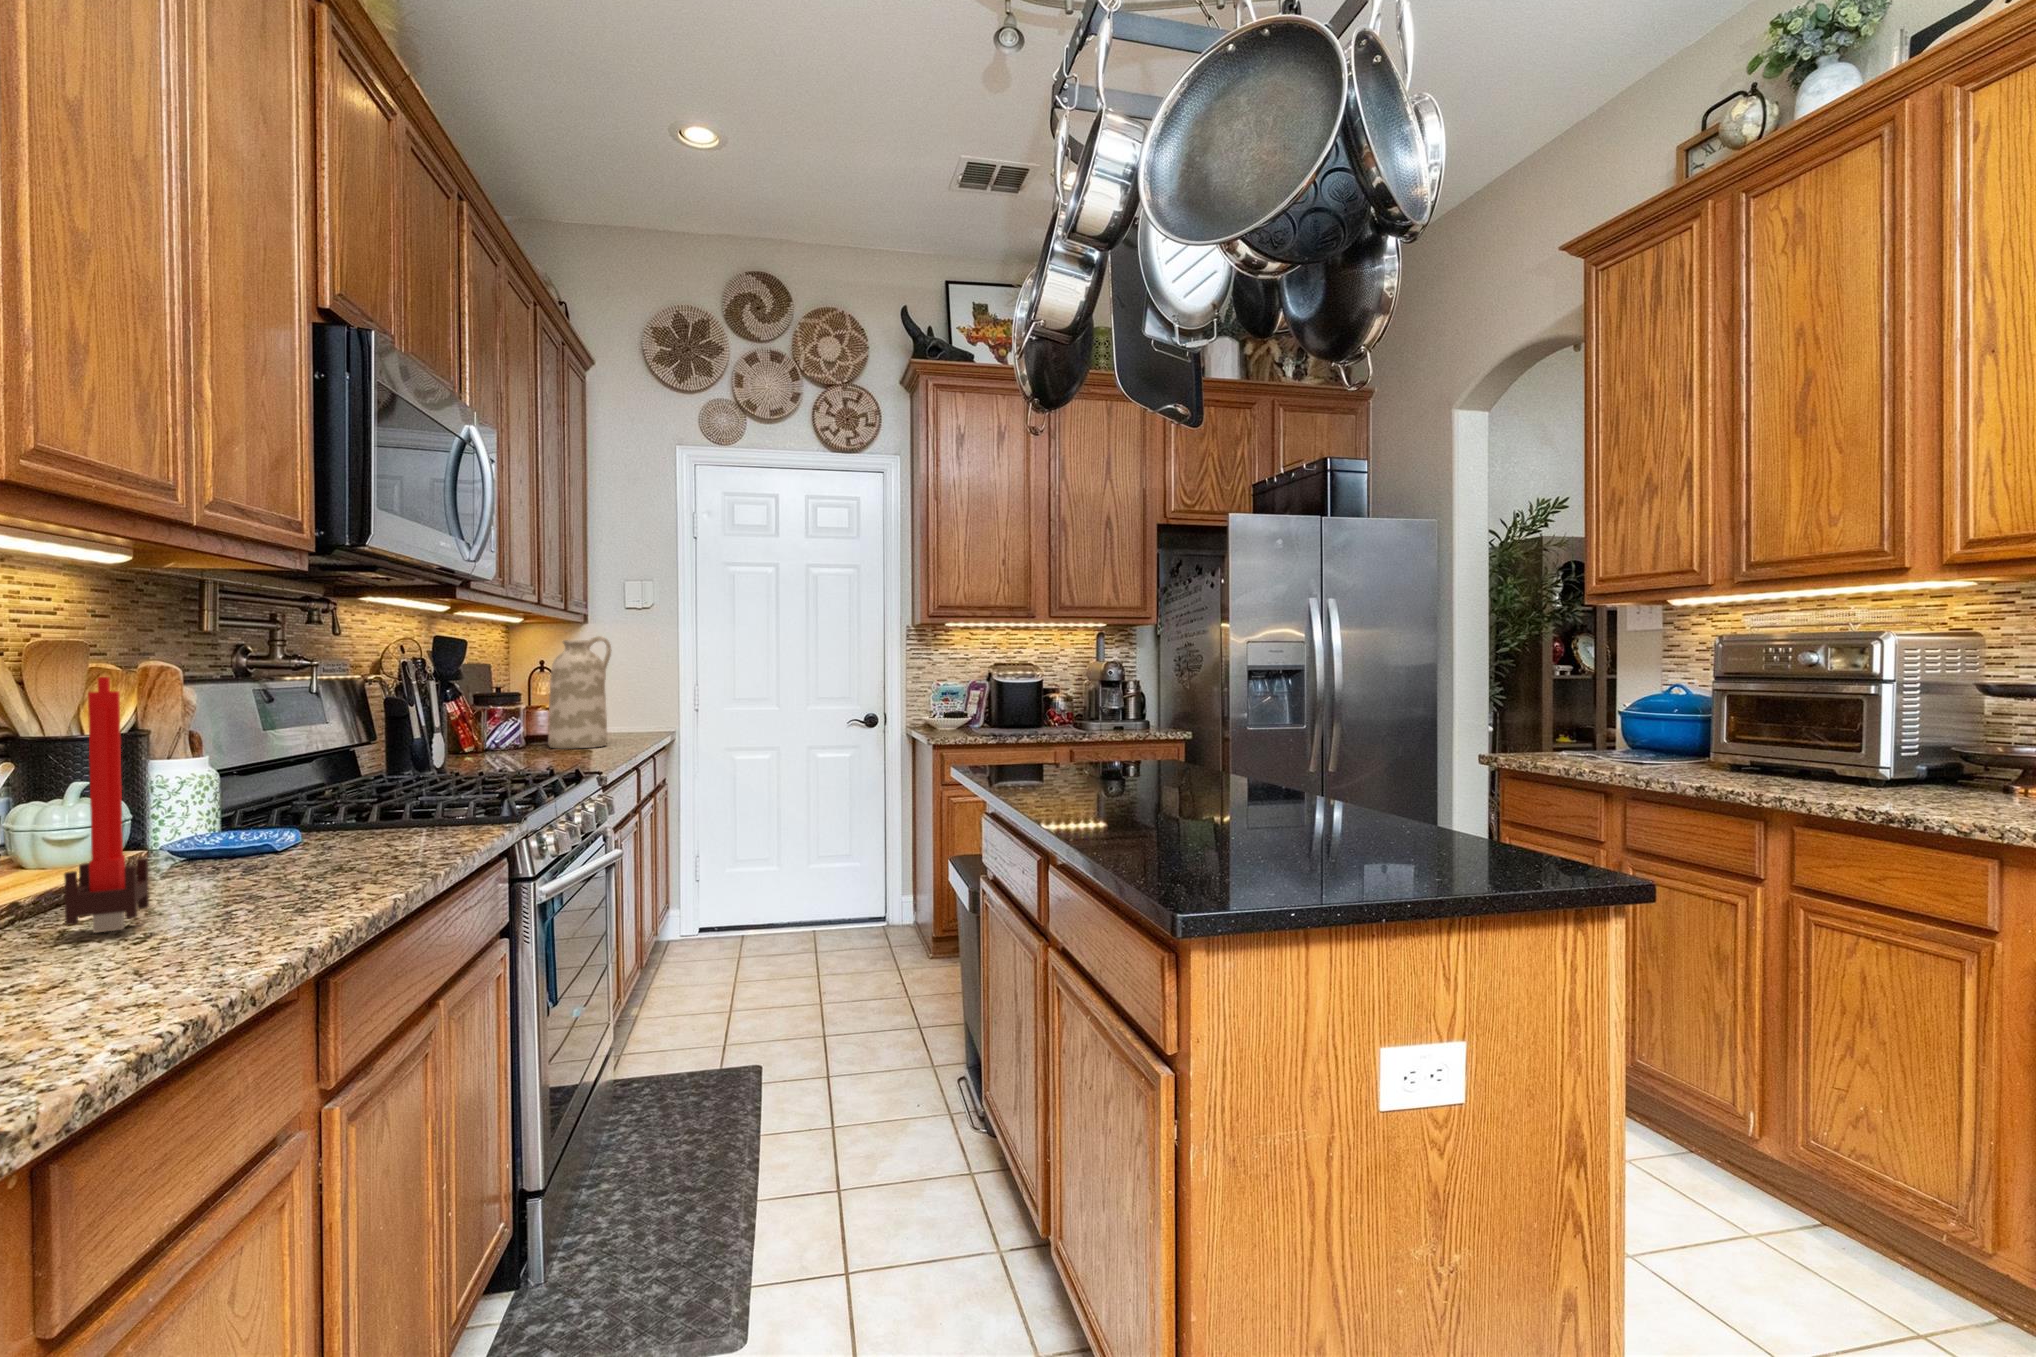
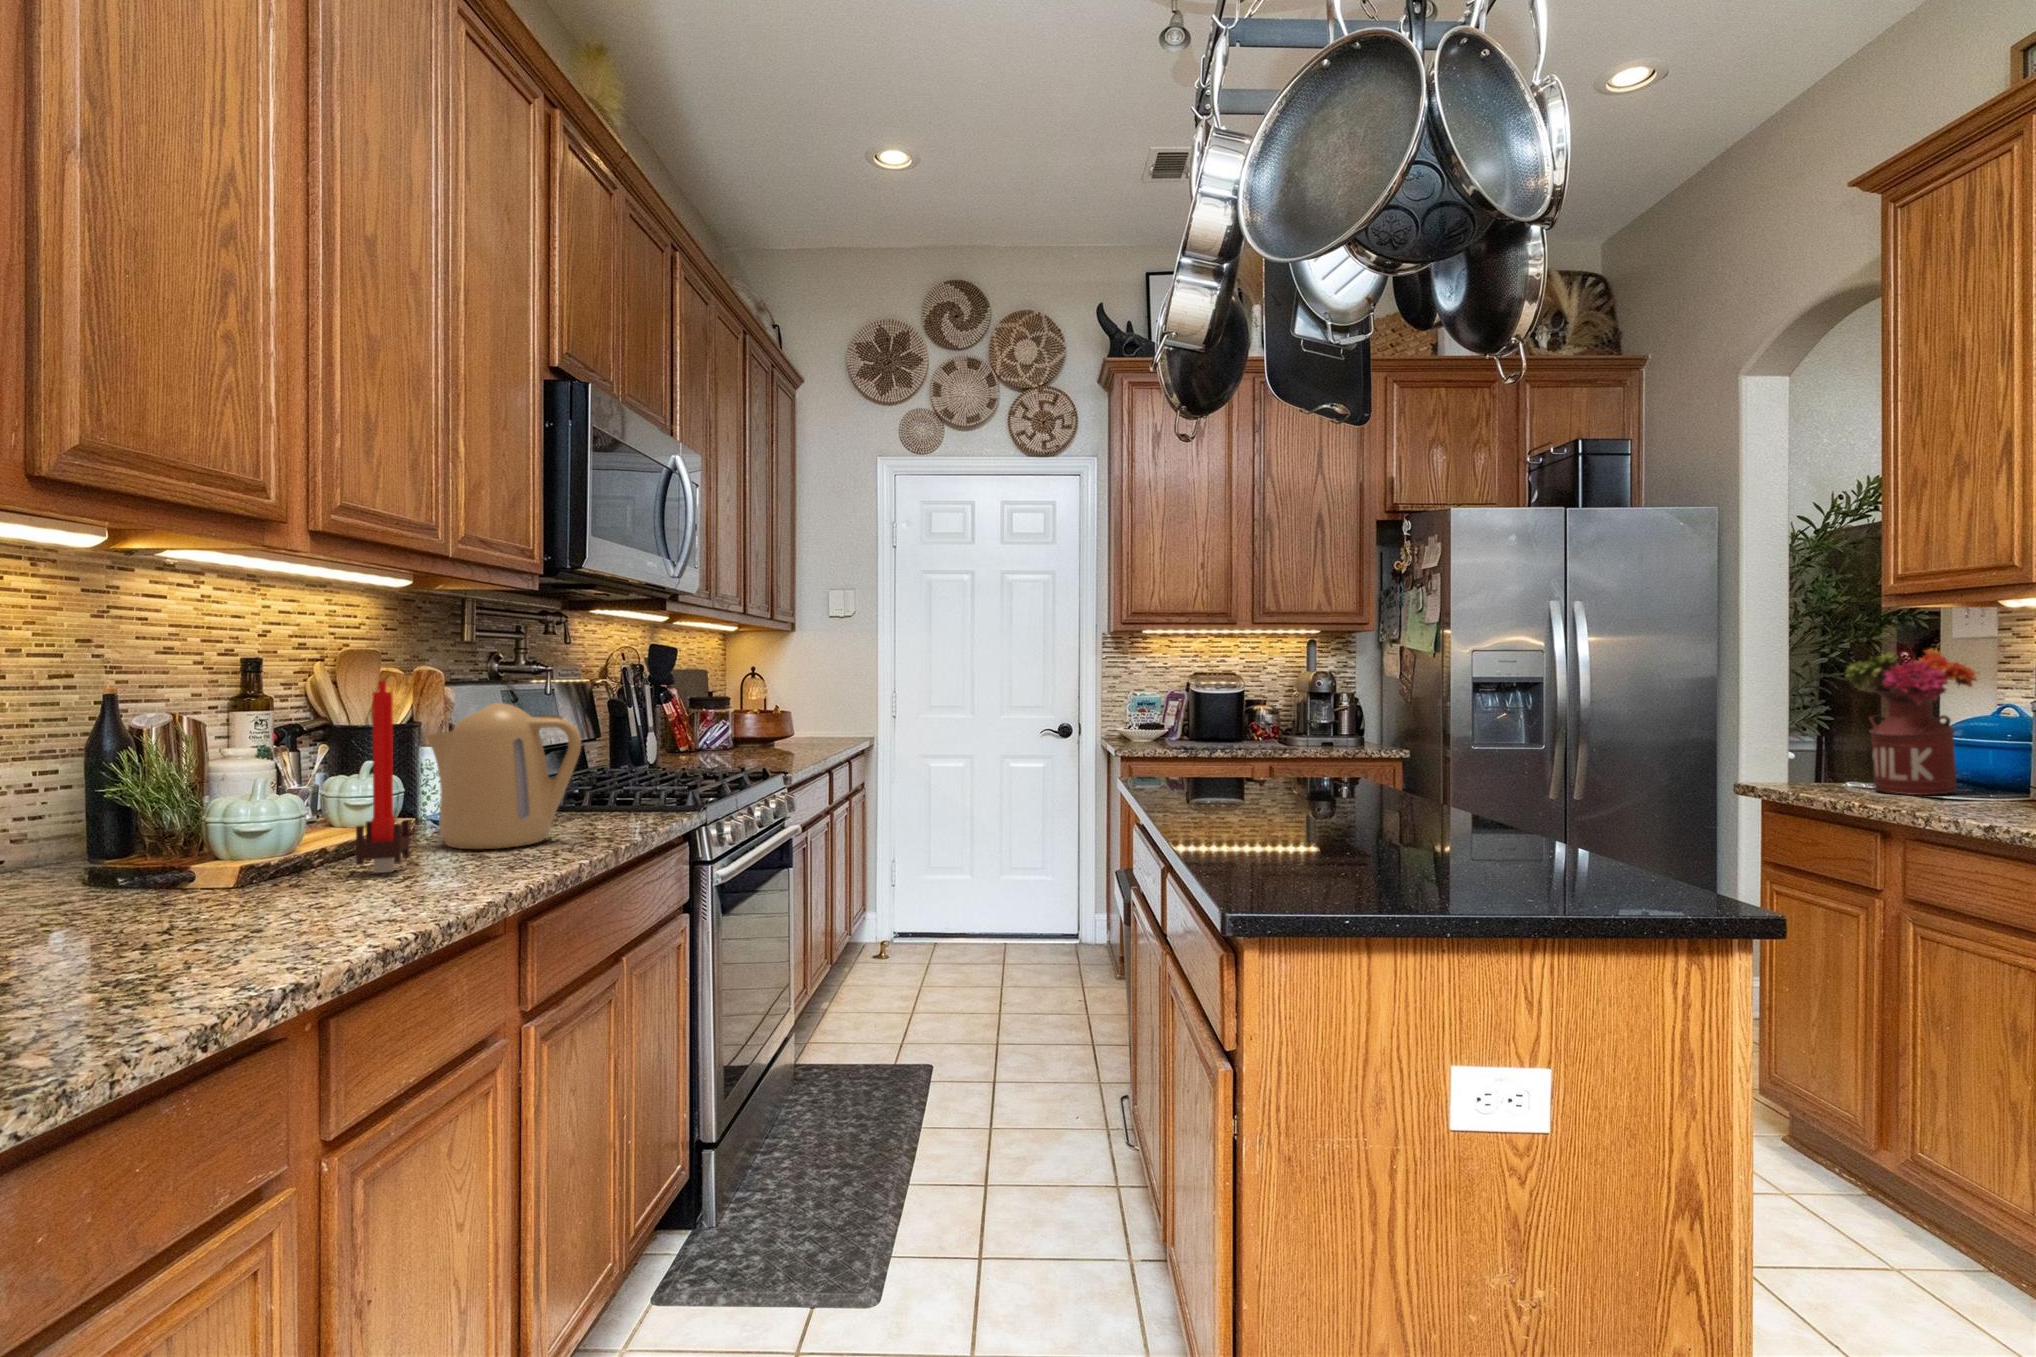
vase: present [548,636,611,749] -> none [749,645,806,752]
flower arrangement: none [1559,639,1661,760] -> present [1846,649,1977,795]
kettle: none [162,703,386,888] -> present [425,703,581,849]

